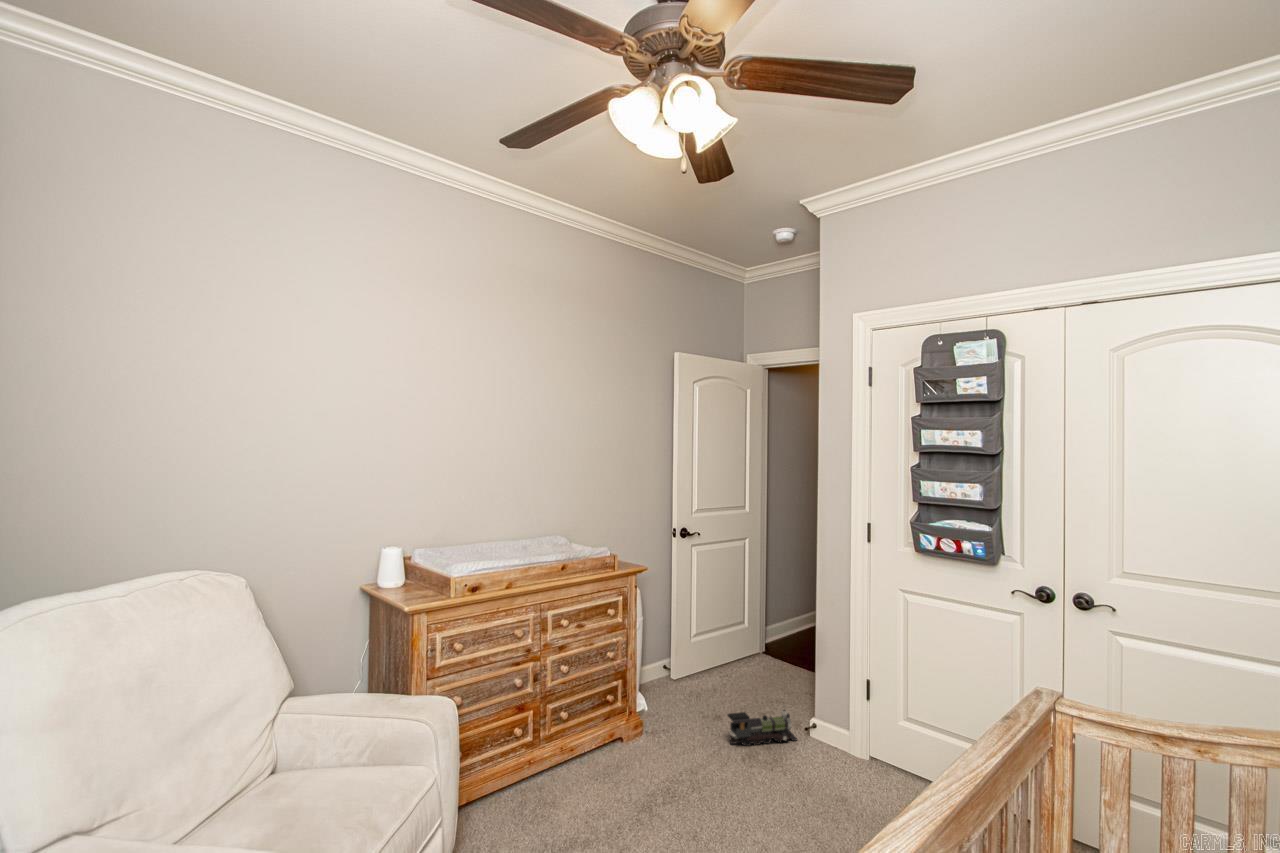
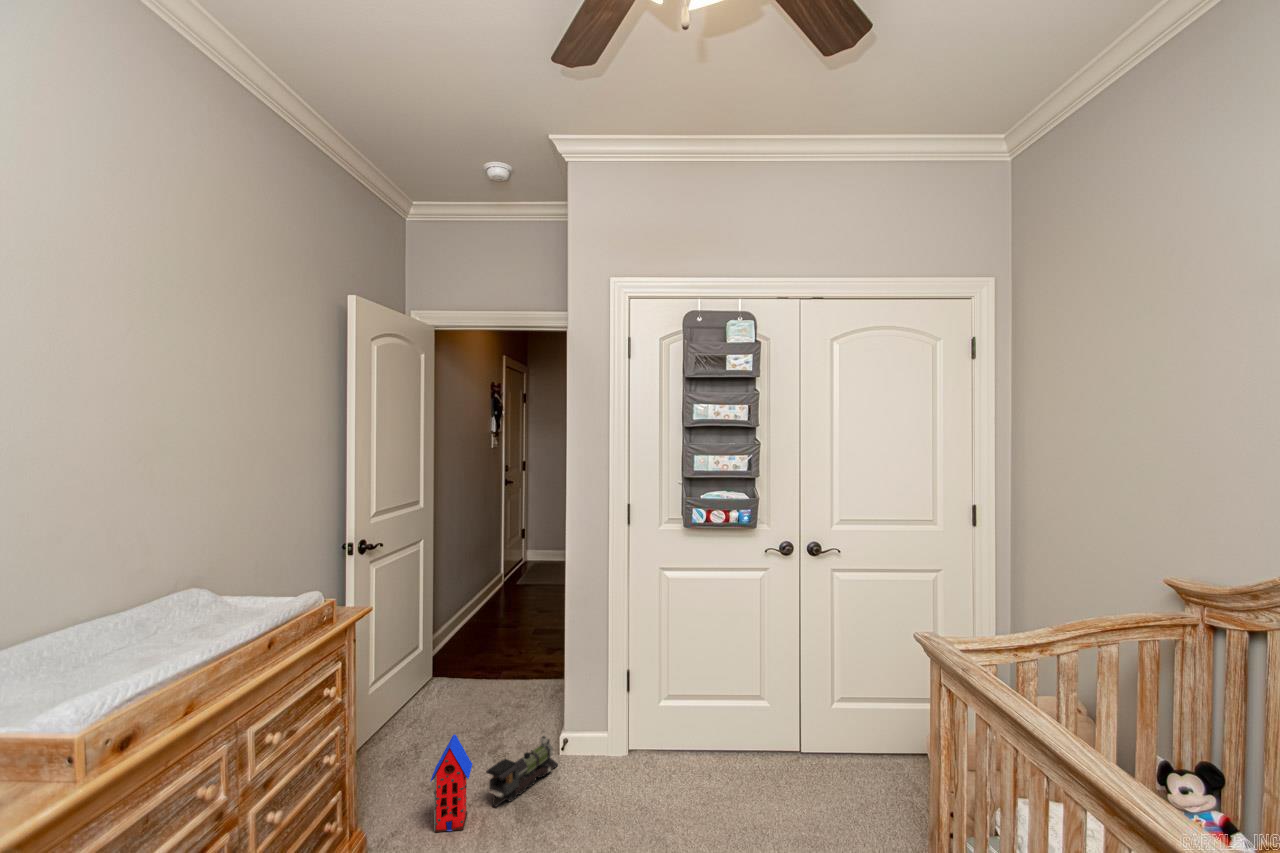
toy house: none [682,676,715,747] -> present [431,735,472,832]

